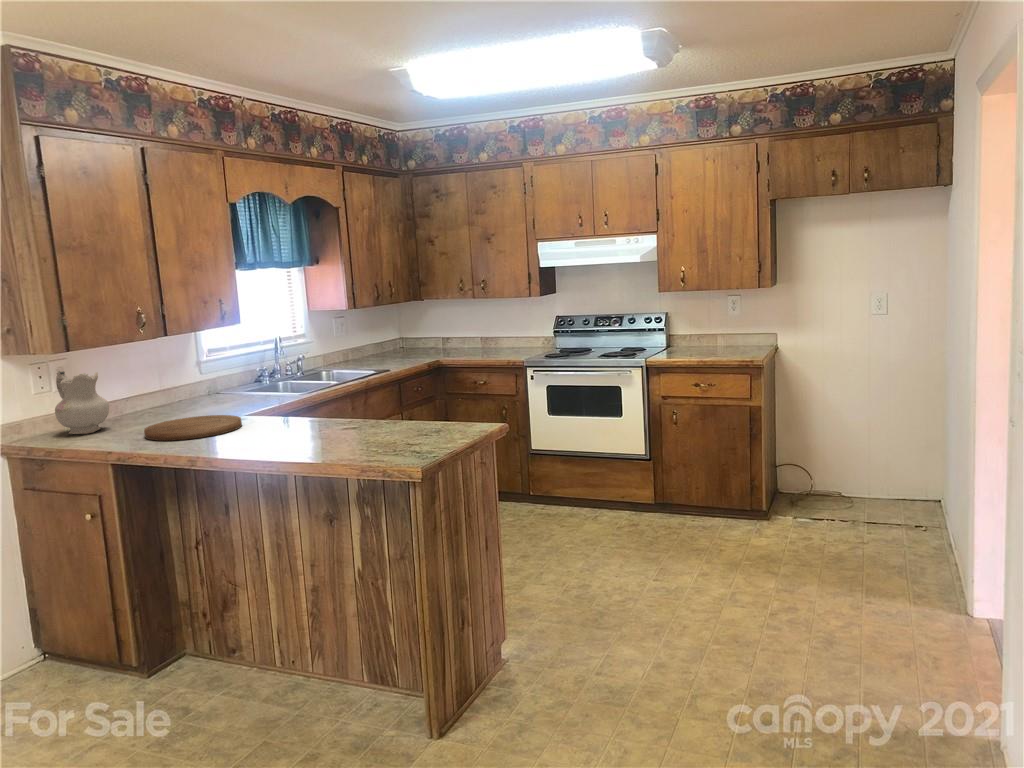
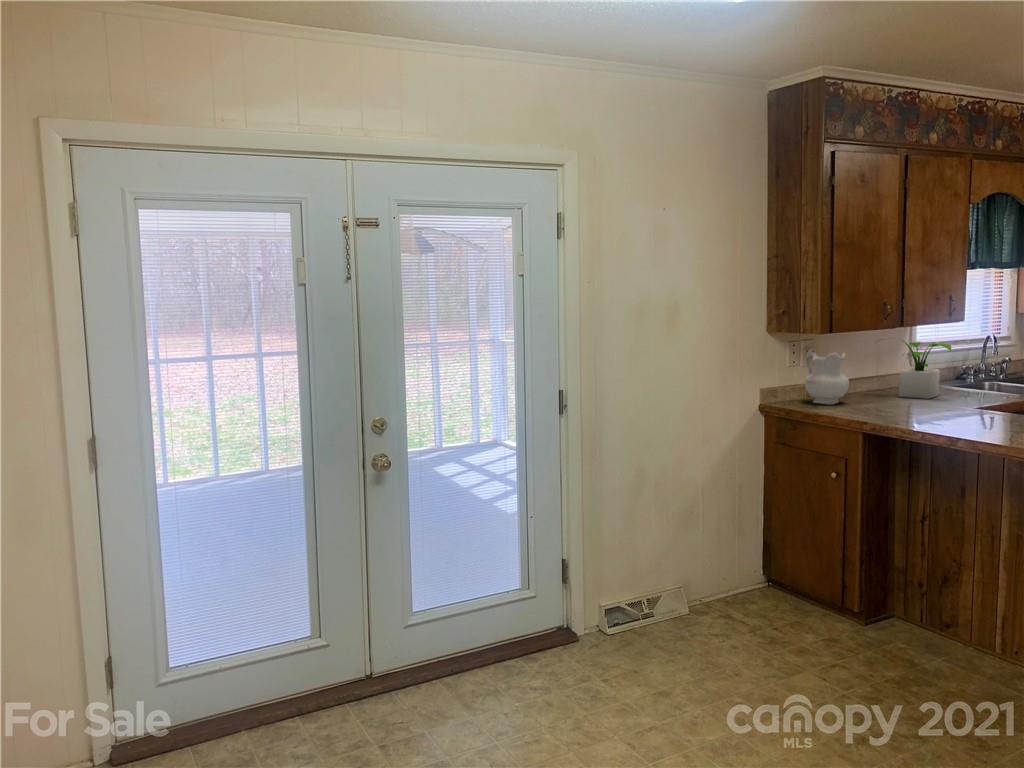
potted plant: none [143,348,227,412] -> present [879,339,951,399]
cutting board: present [144,415,242,441] -> none [889,402,985,422]

